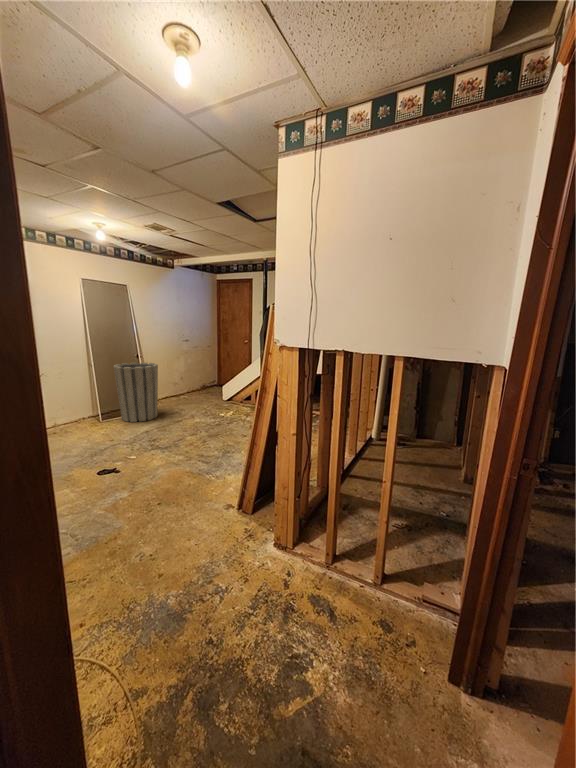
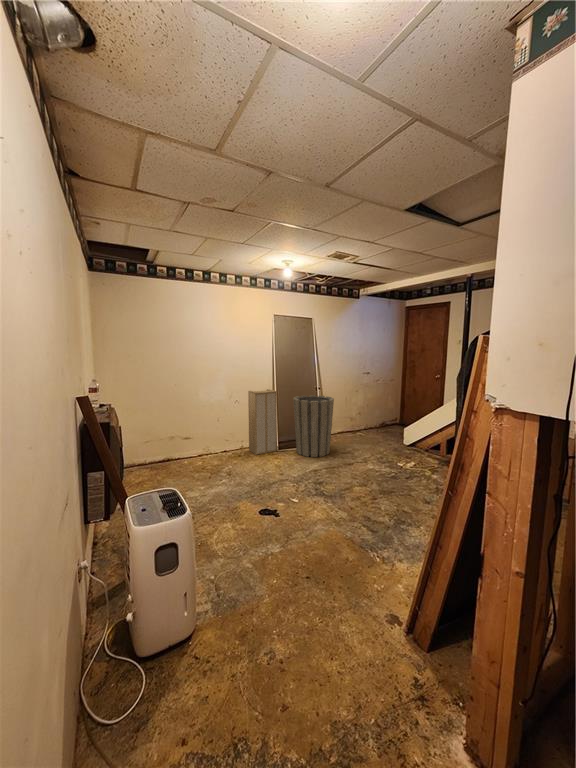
cabinet: none [56,359,99,429] -> present [248,389,277,455]

